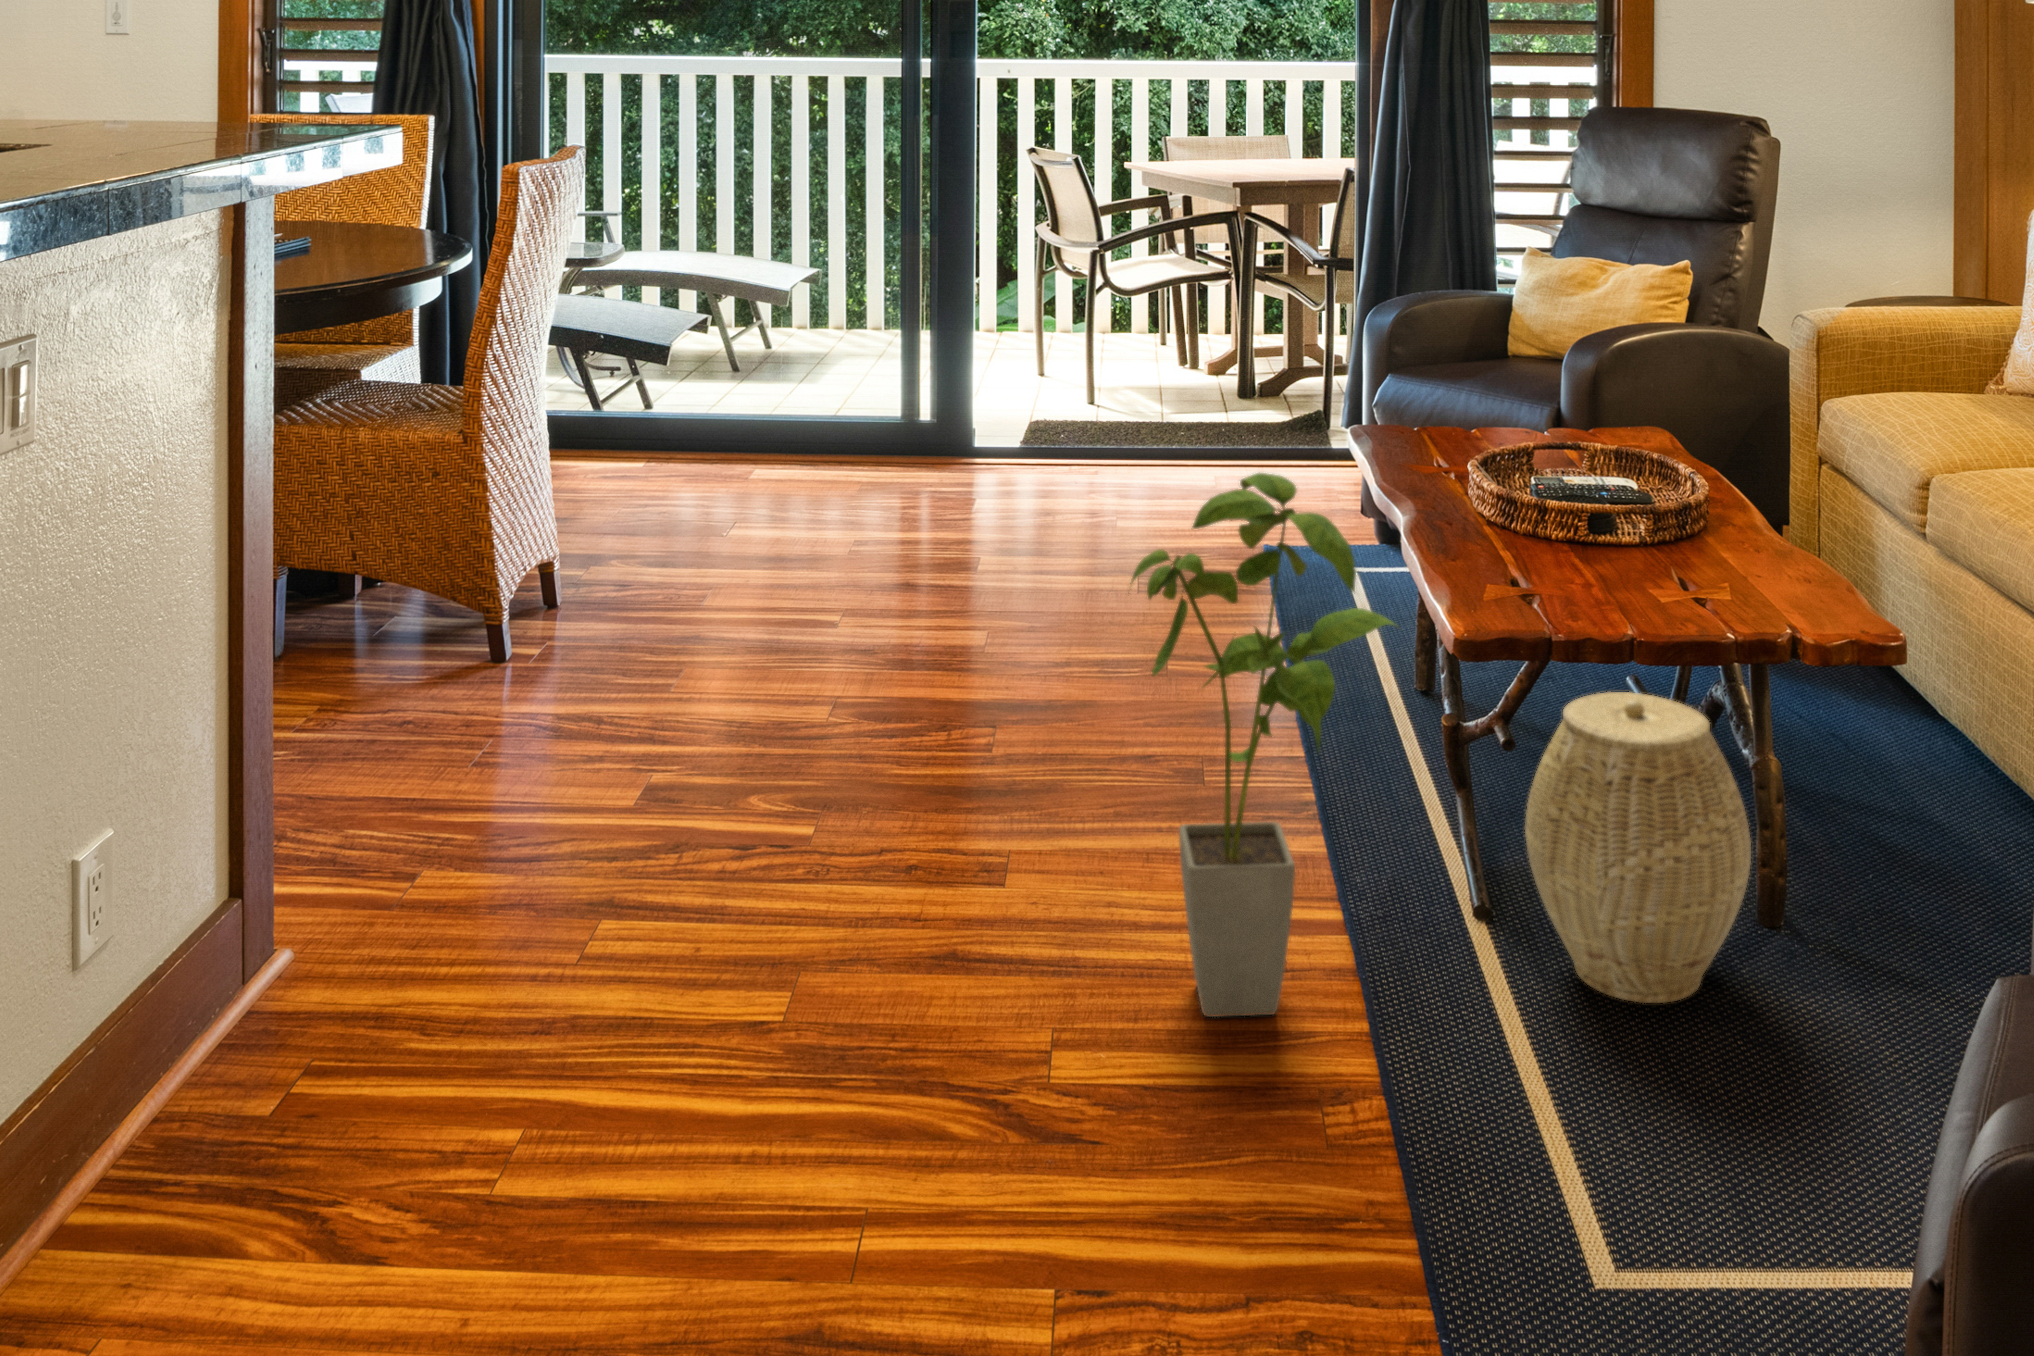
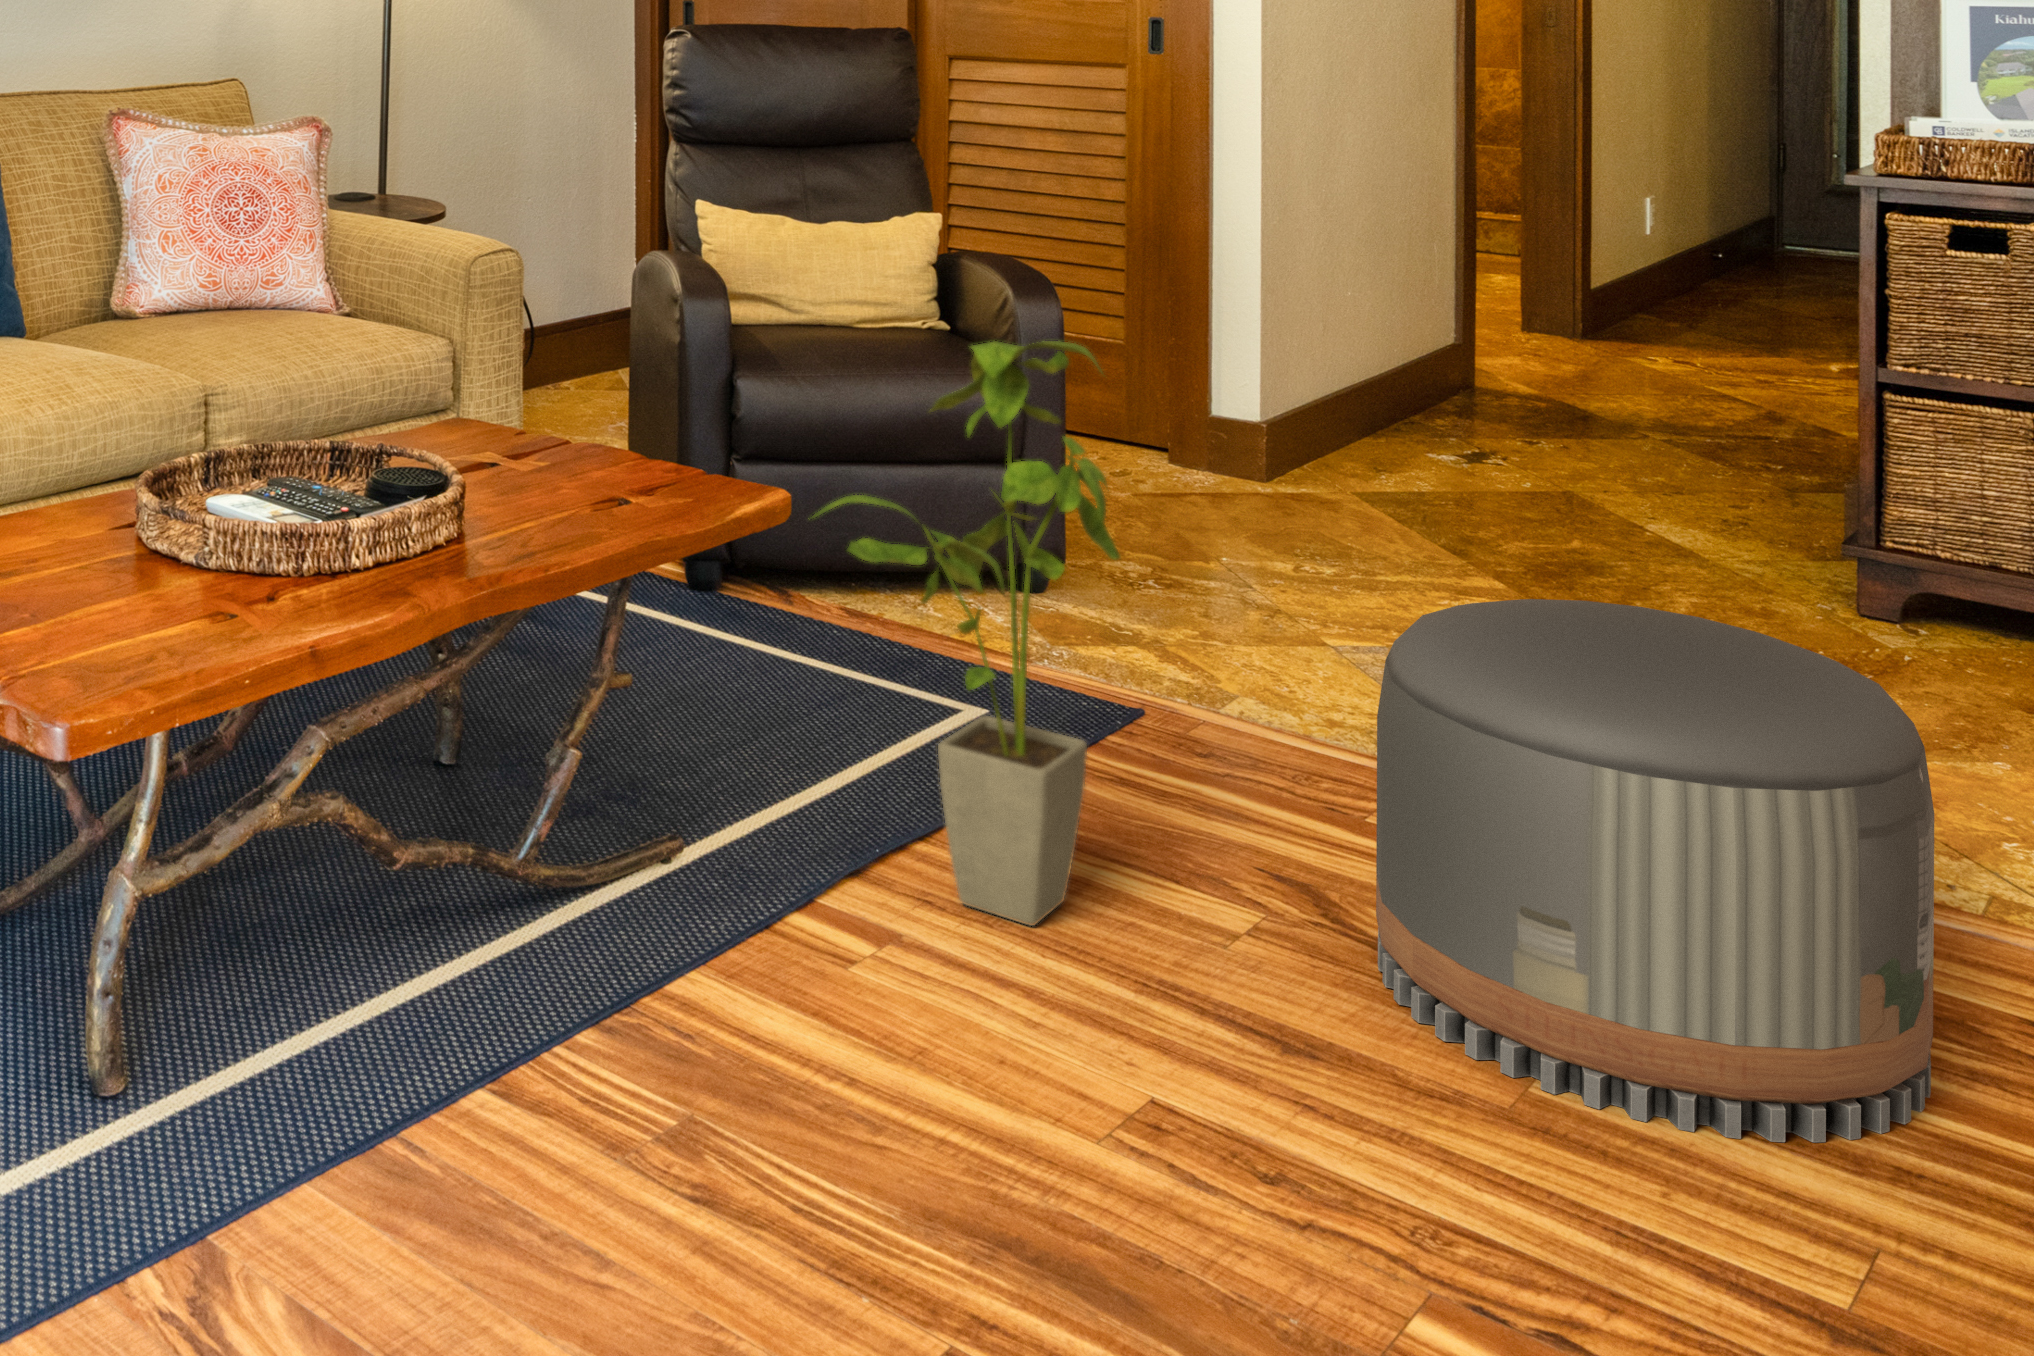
woven basket: present [1525,692,1751,1003] -> none [514,533,726,819]
pouf: none [500,705,949,1240] -> present [1376,599,1934,1143]

